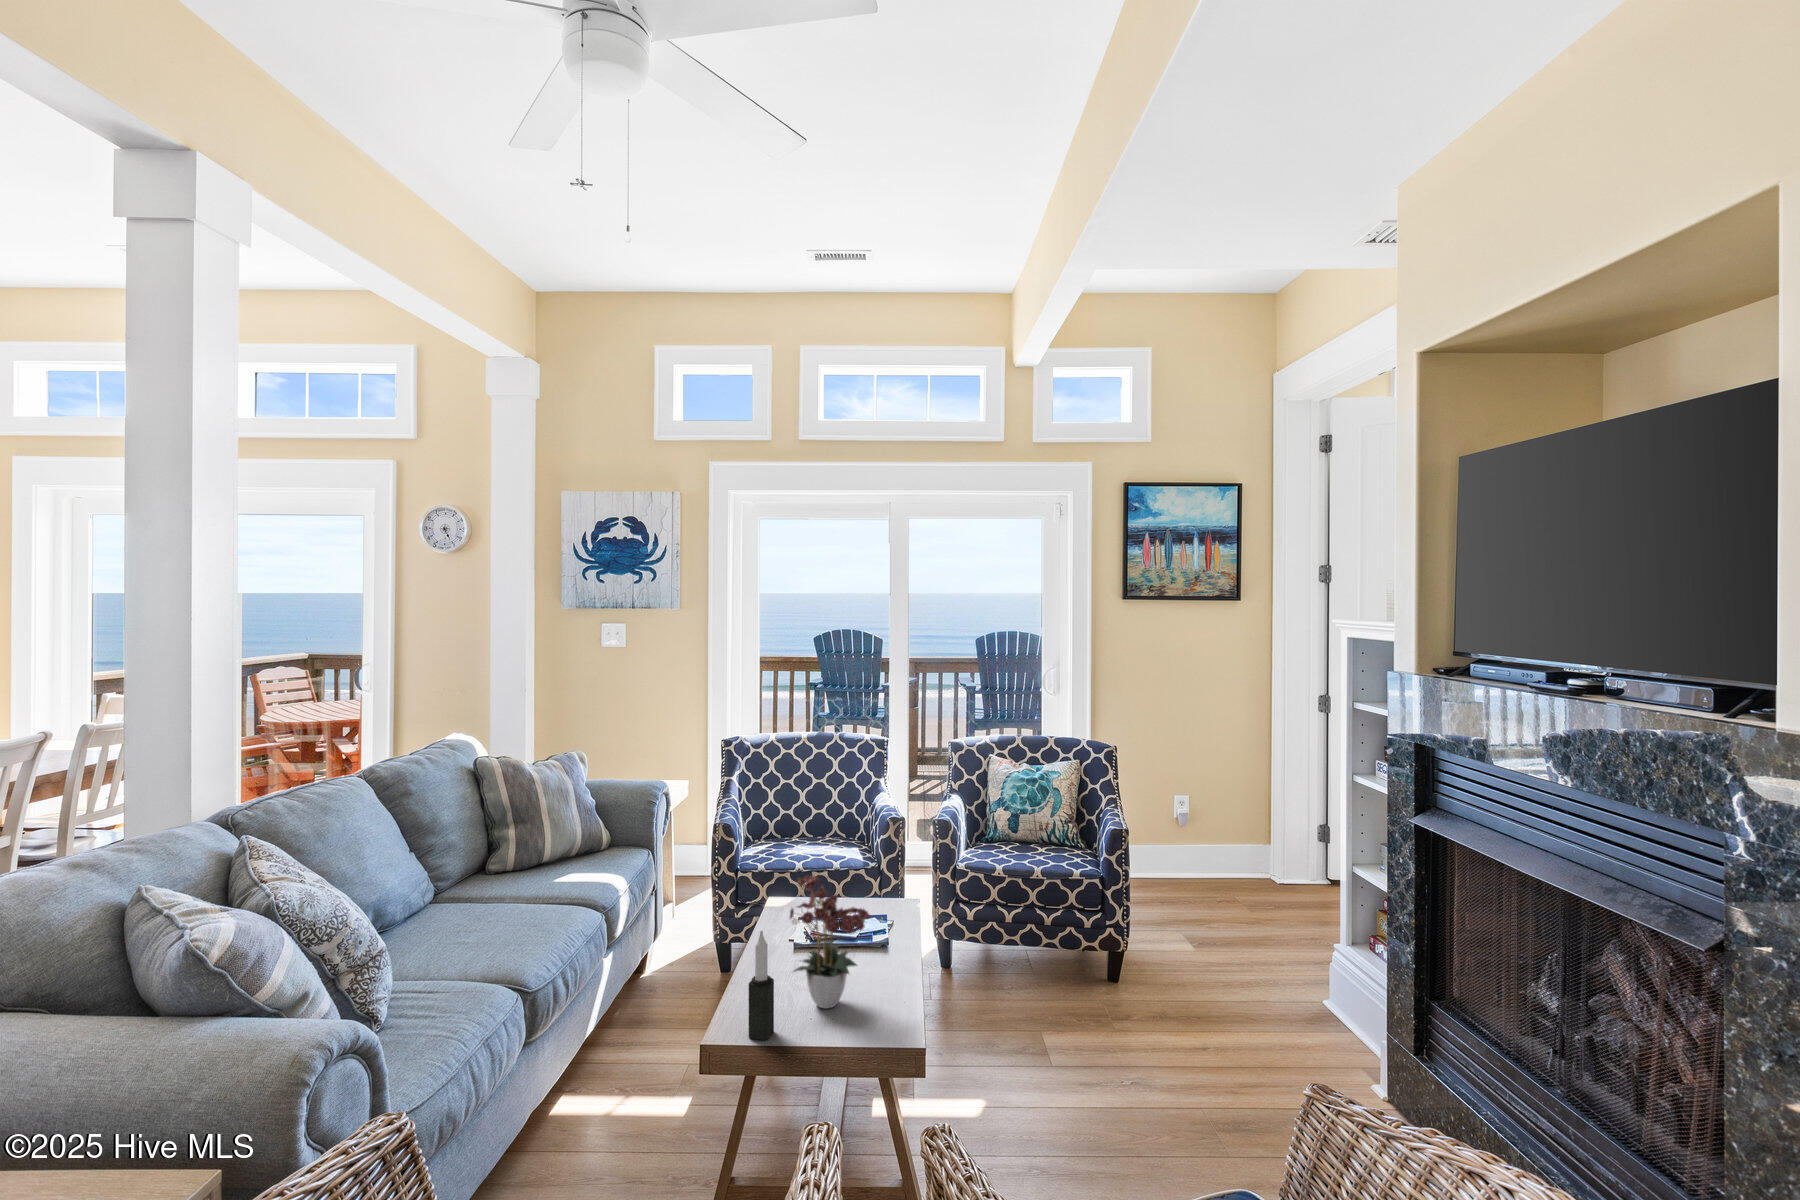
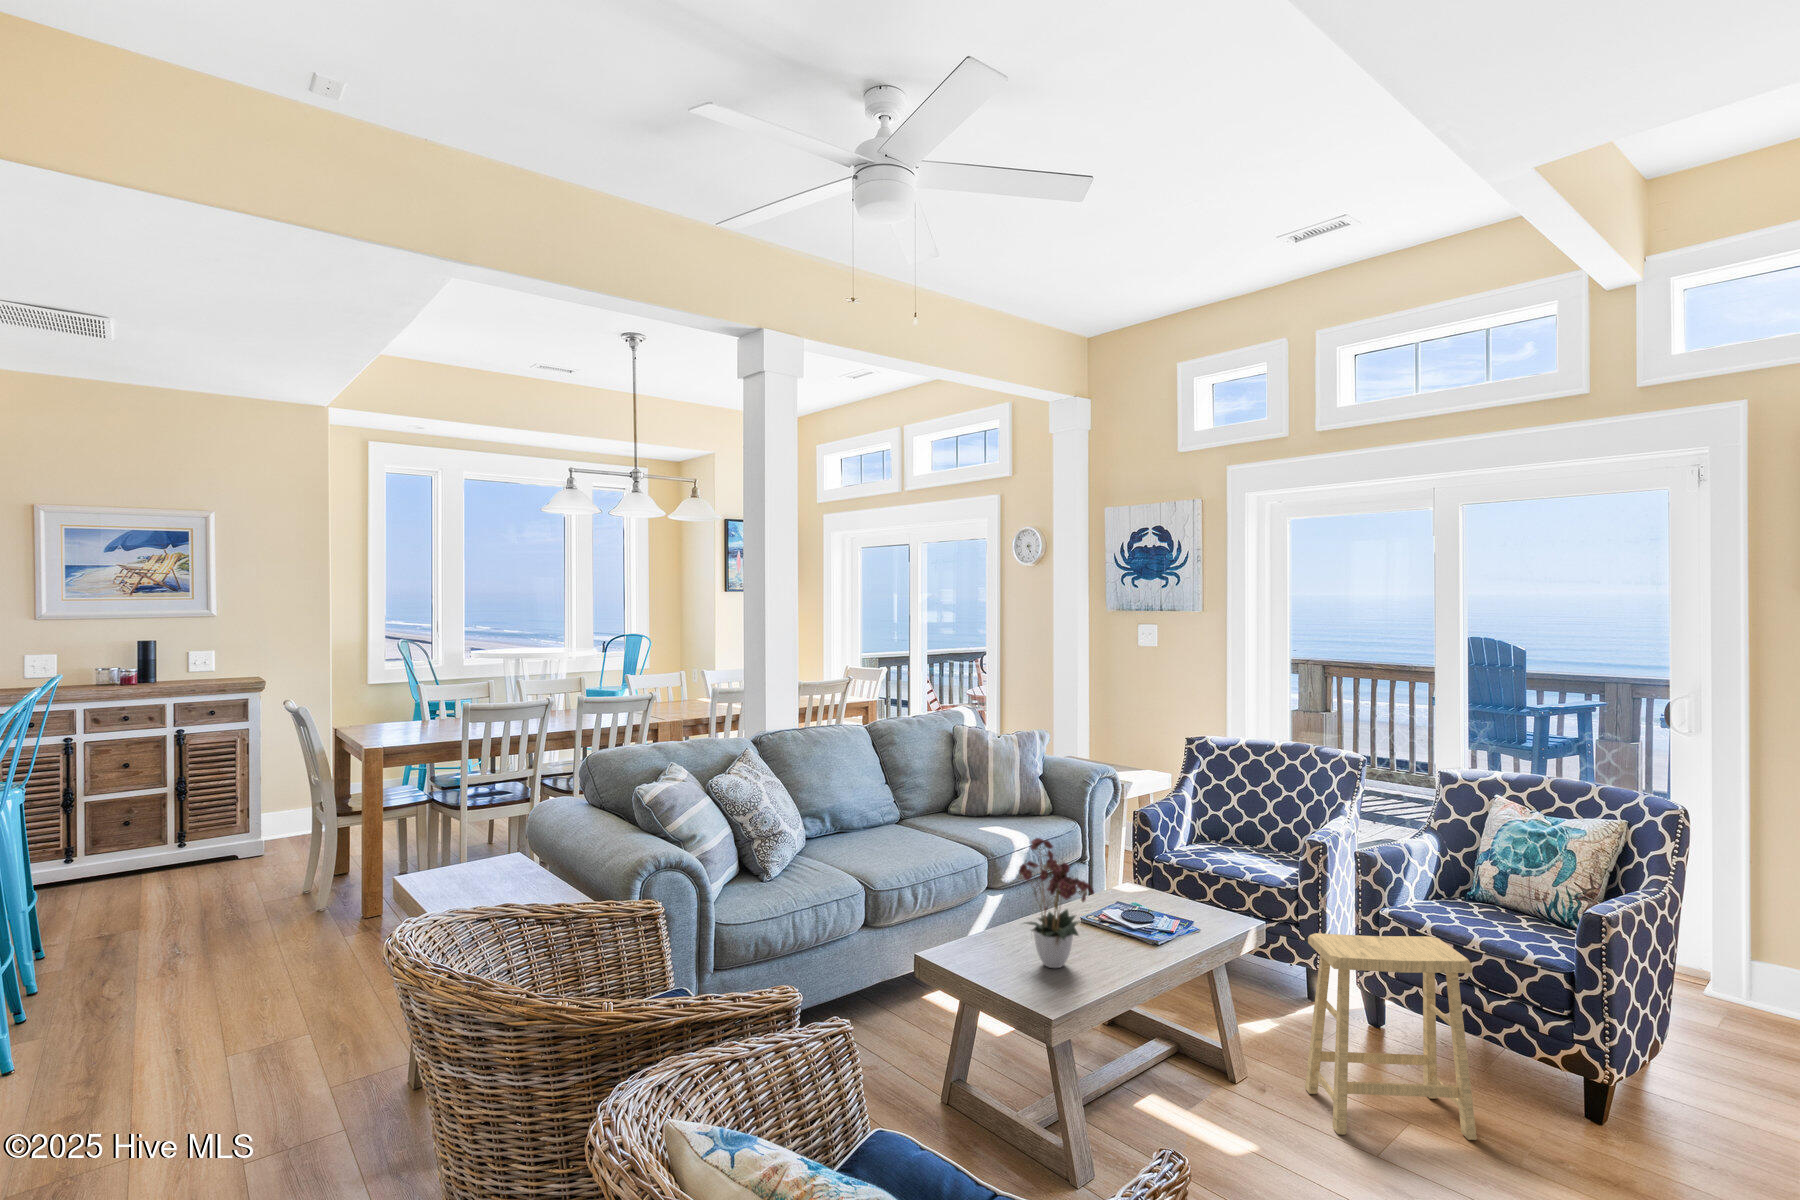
footstool: none [959,878,1080,1062] -> present [1305,933,1477,1140]
candle: present [749,931,774,1040] -> none [965,872,988,969]

